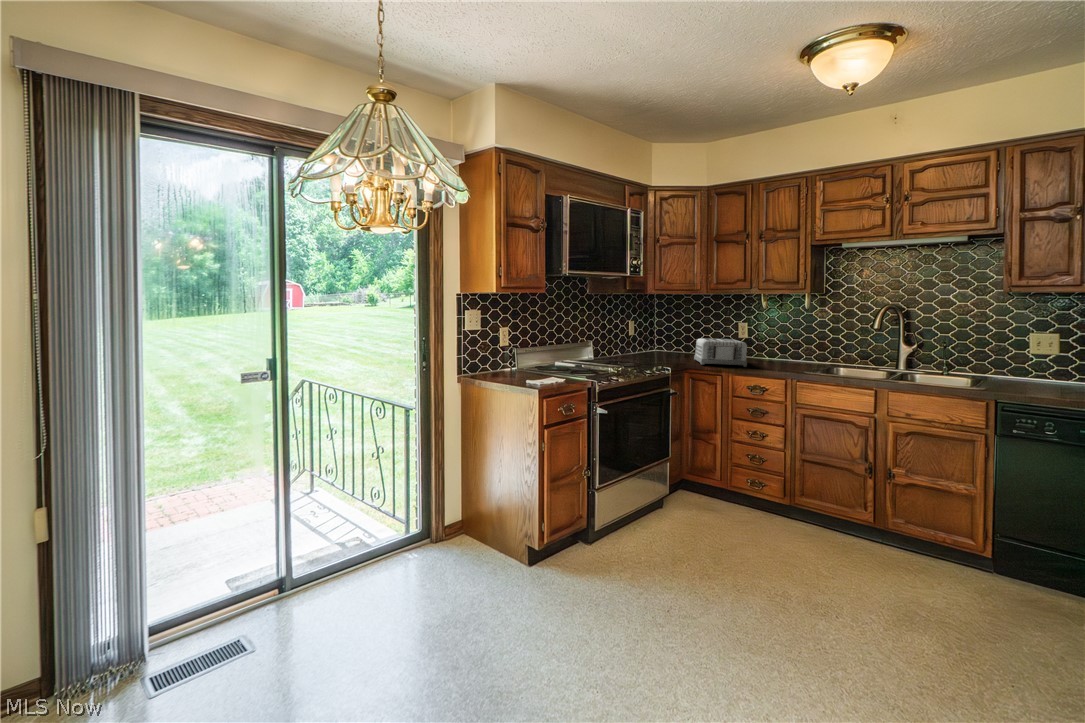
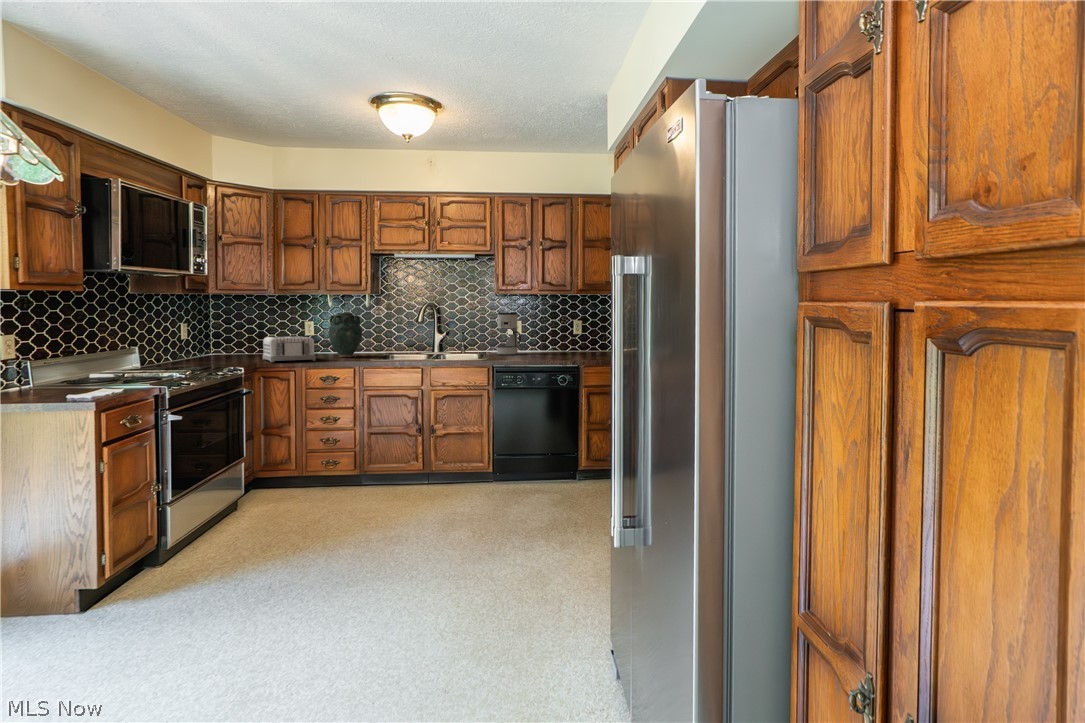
vase: none [763,317,802,365] -> present [329,313,362,357]
coffee maker: none [1005,323,1059,386] -> present [497,313,521,355]

